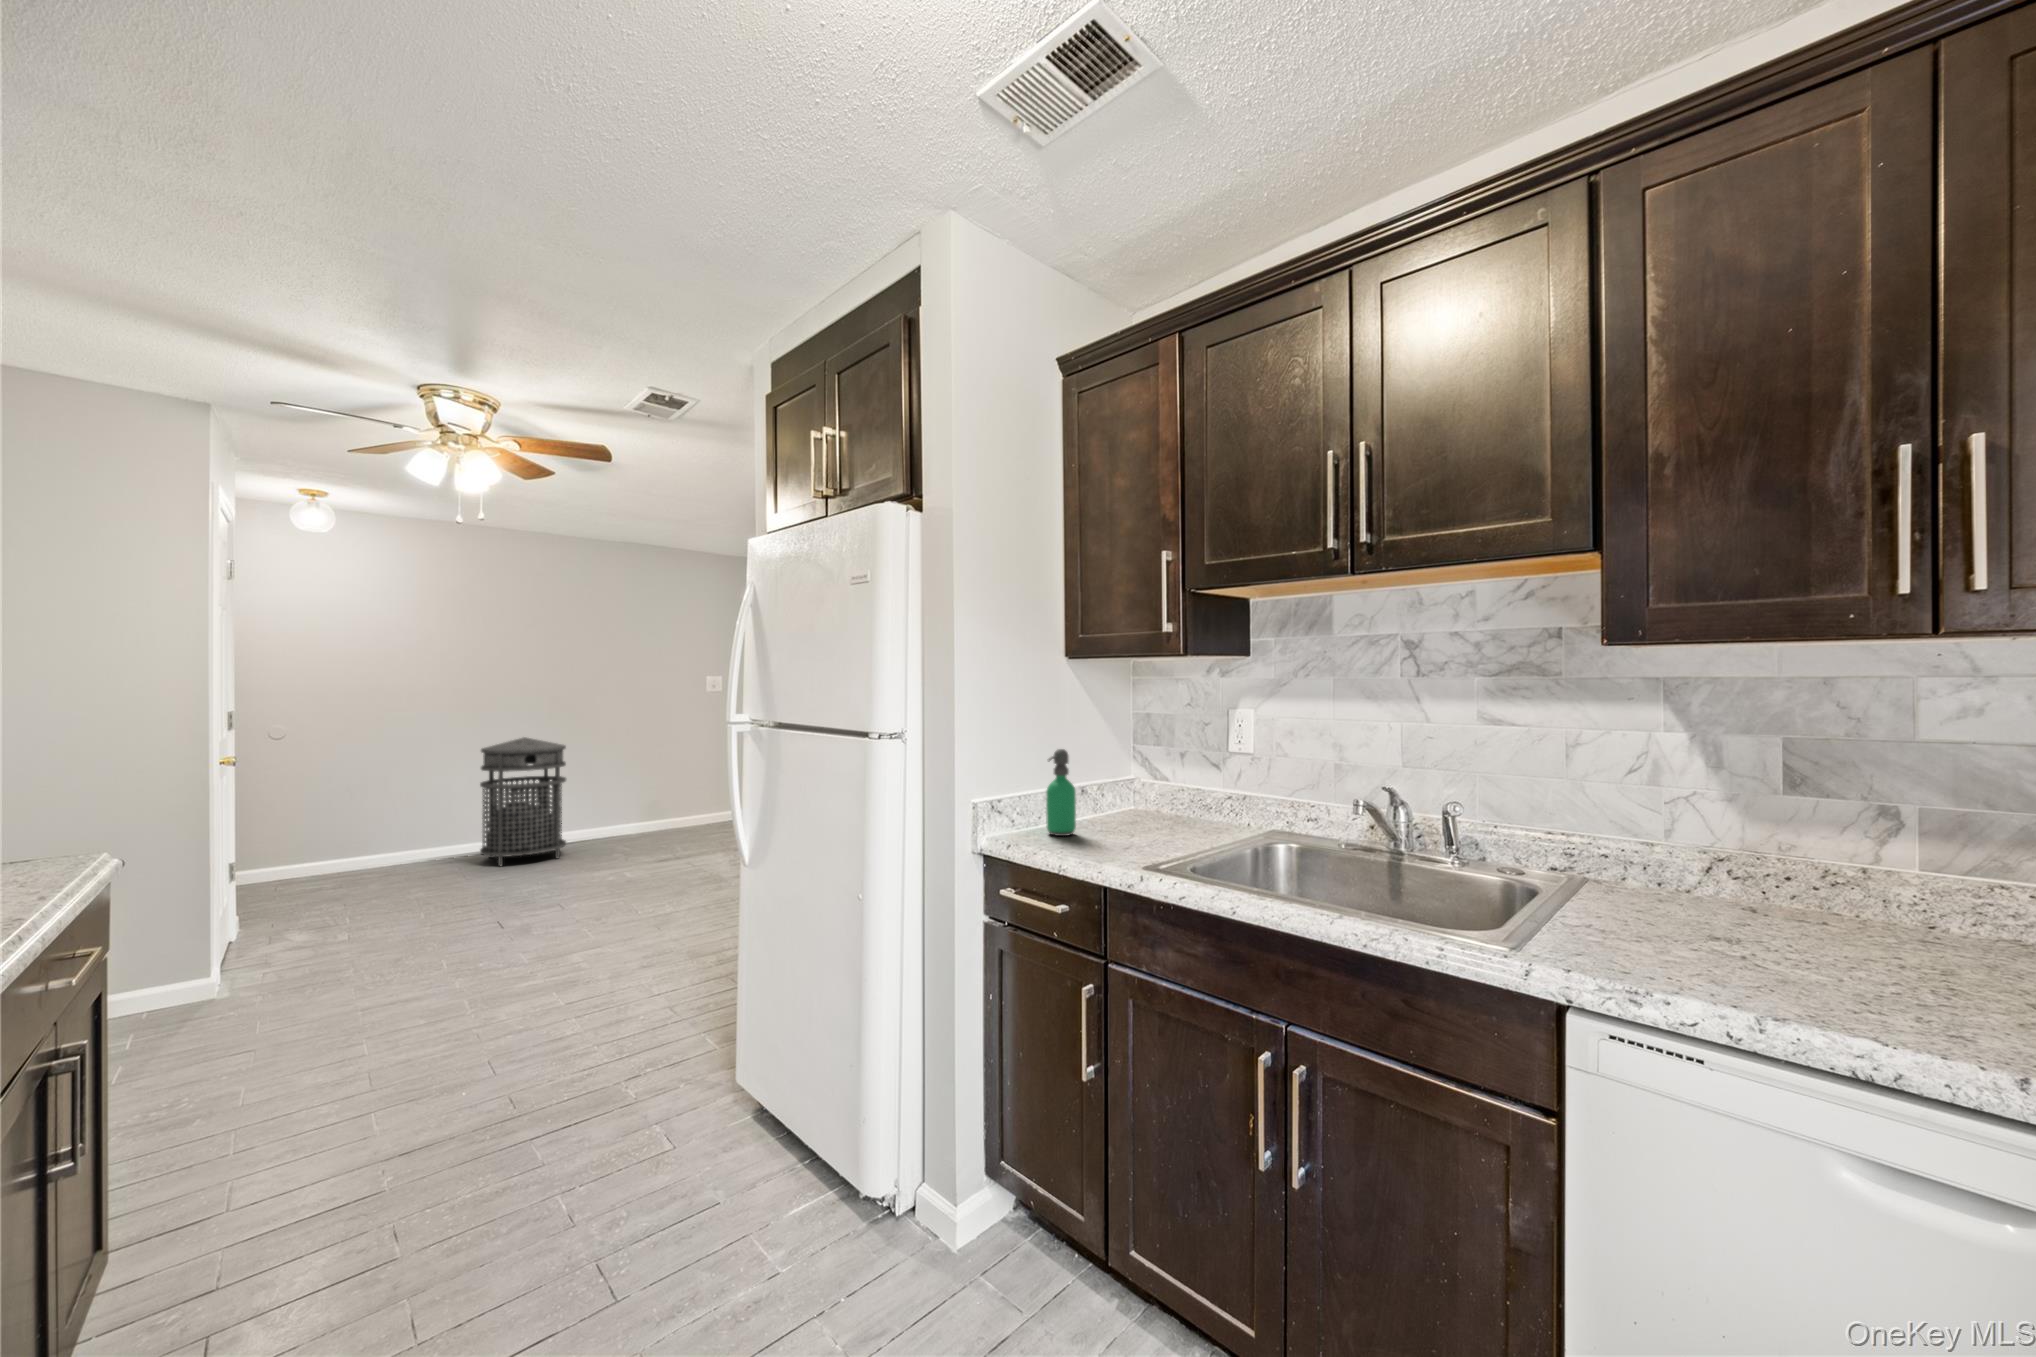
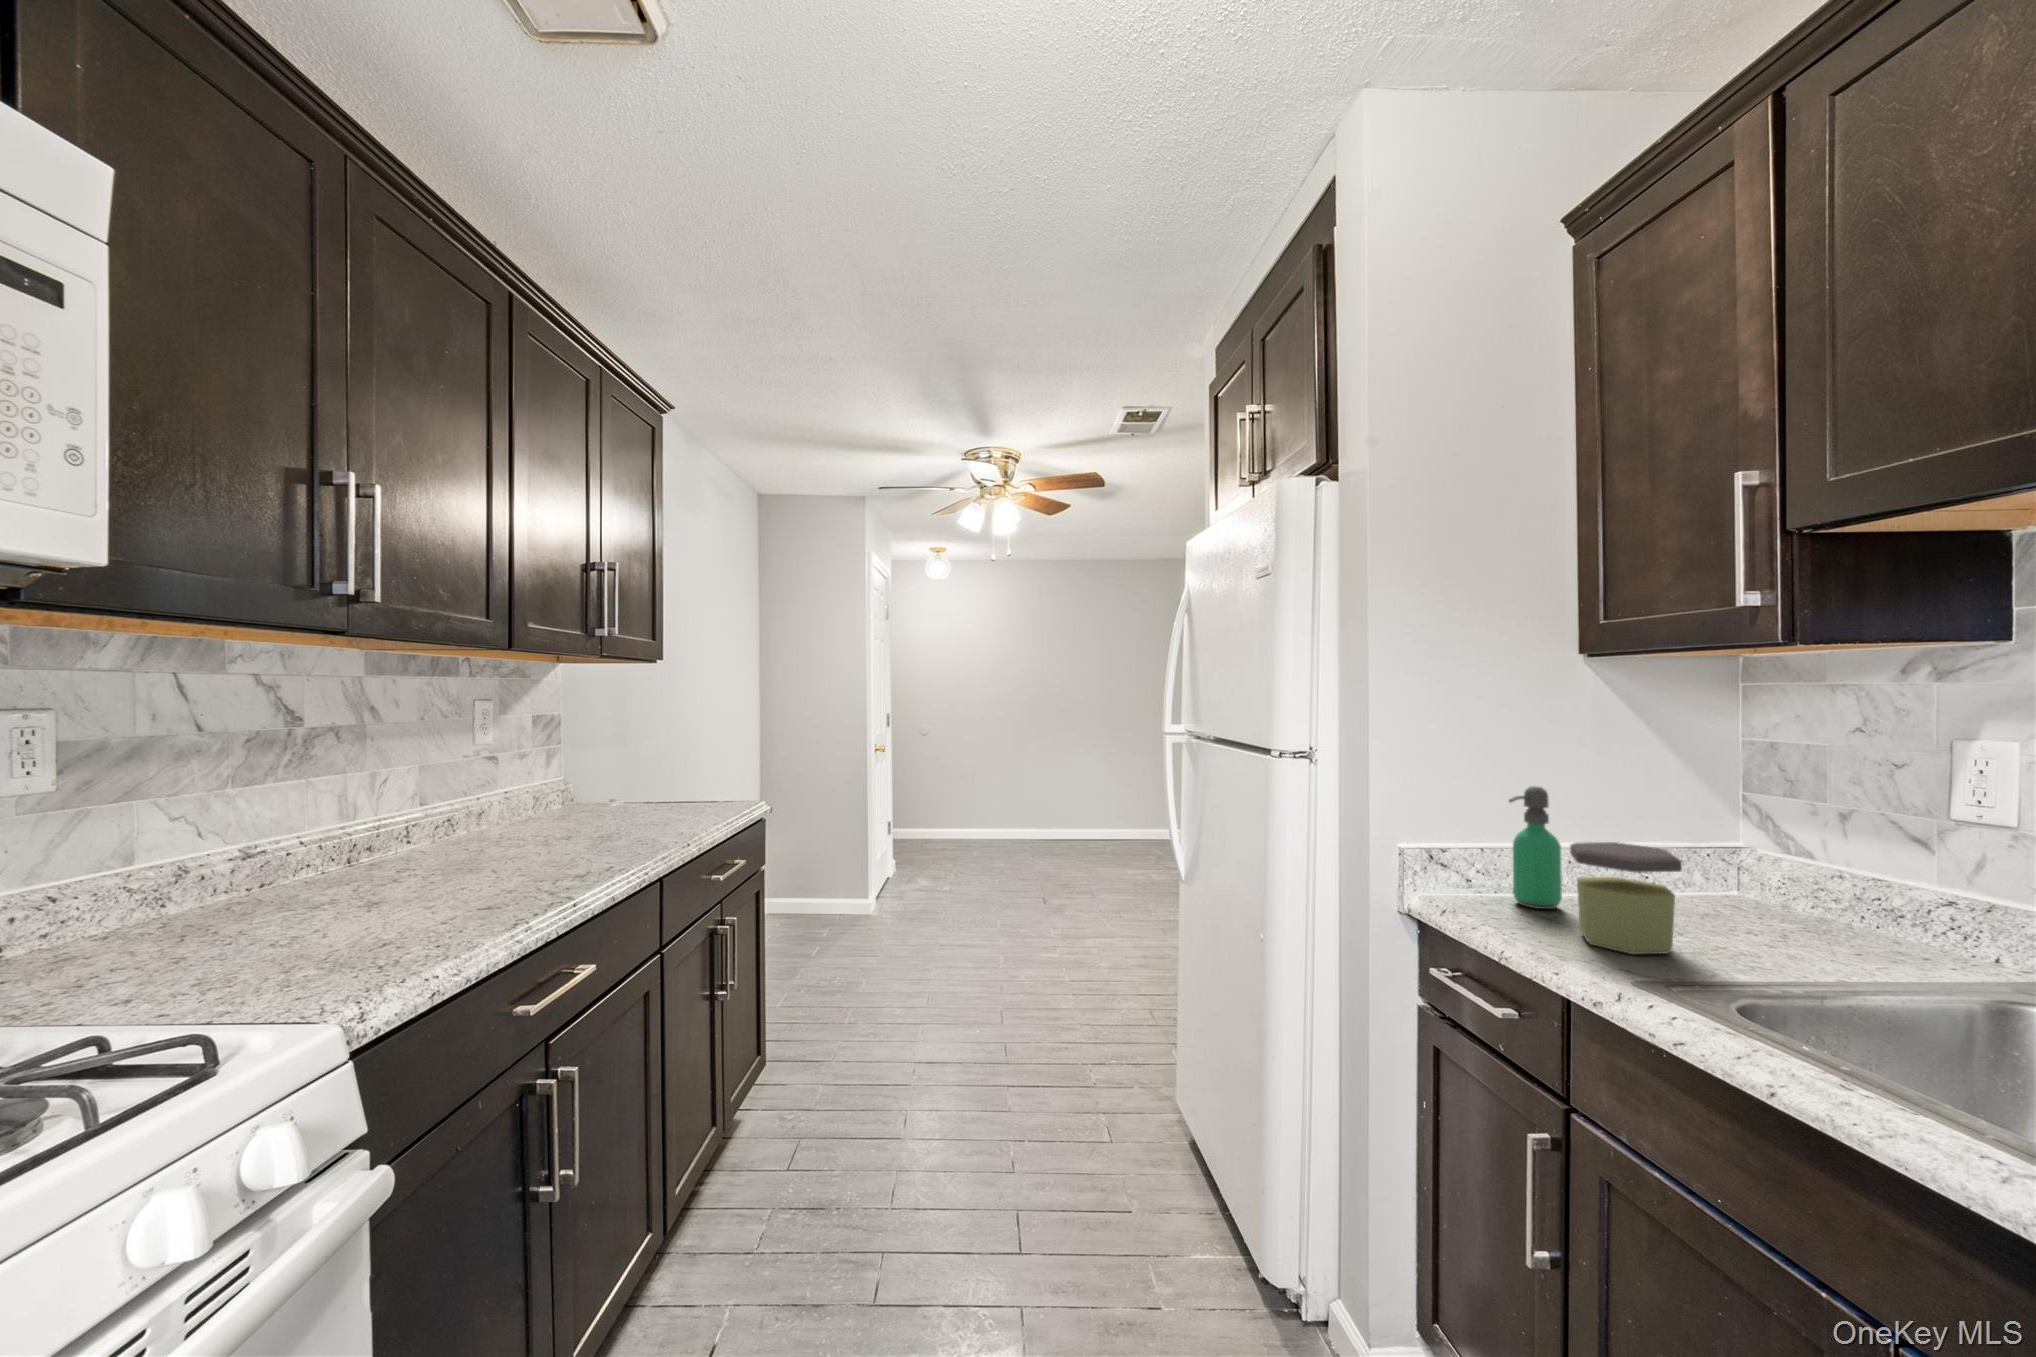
trash can: present [480,737,566,866] -> none [1047,736,1111,847]
jar: none [1092,782,1155,854] -> present [1570,842,1682,954]

